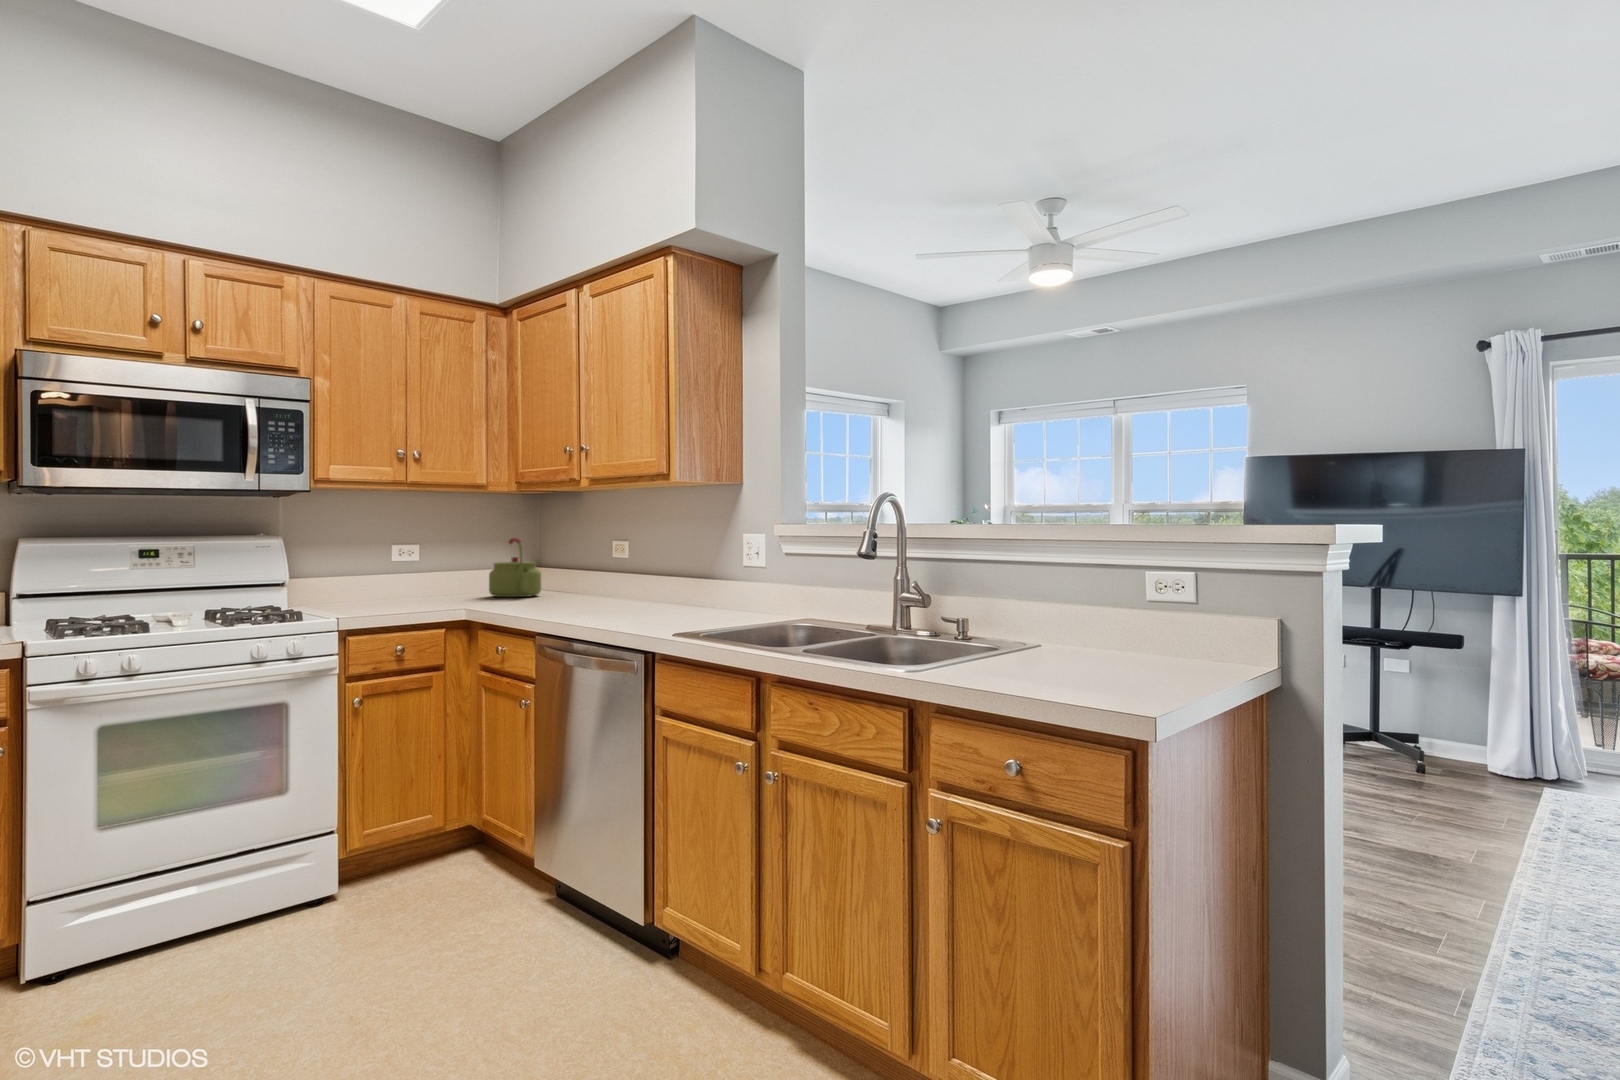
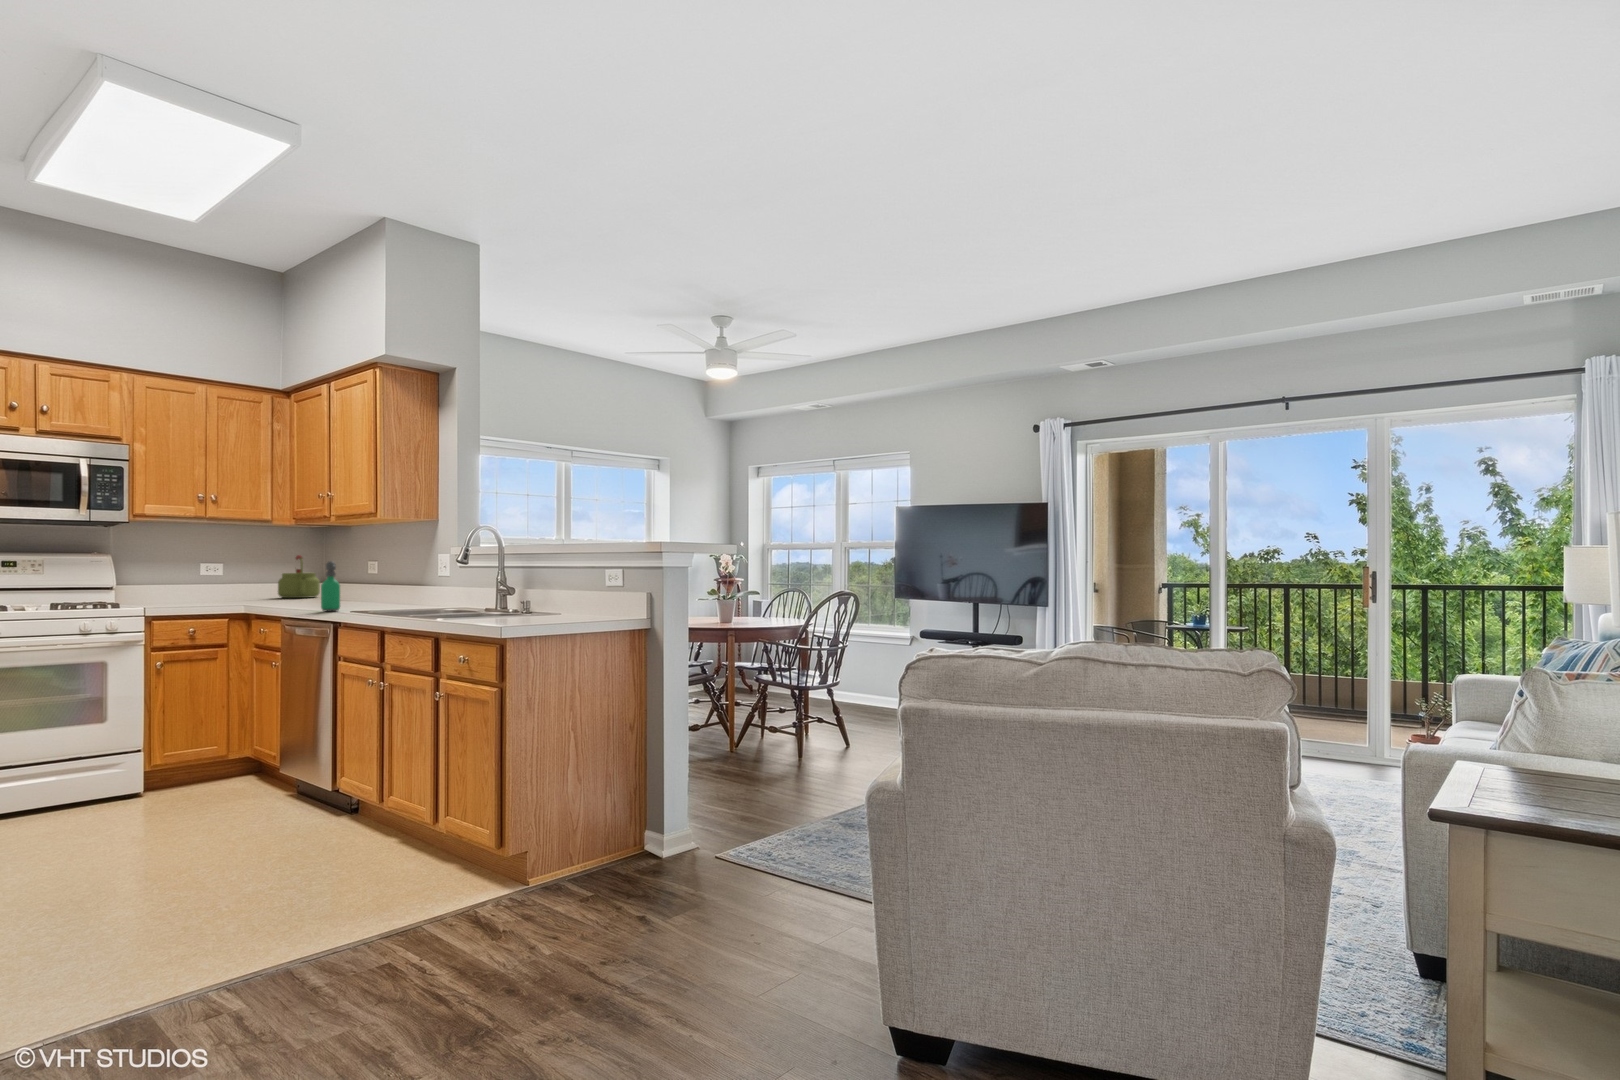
soap dispenser: none [614,552,642,631] -> present [321,561,340,611]

